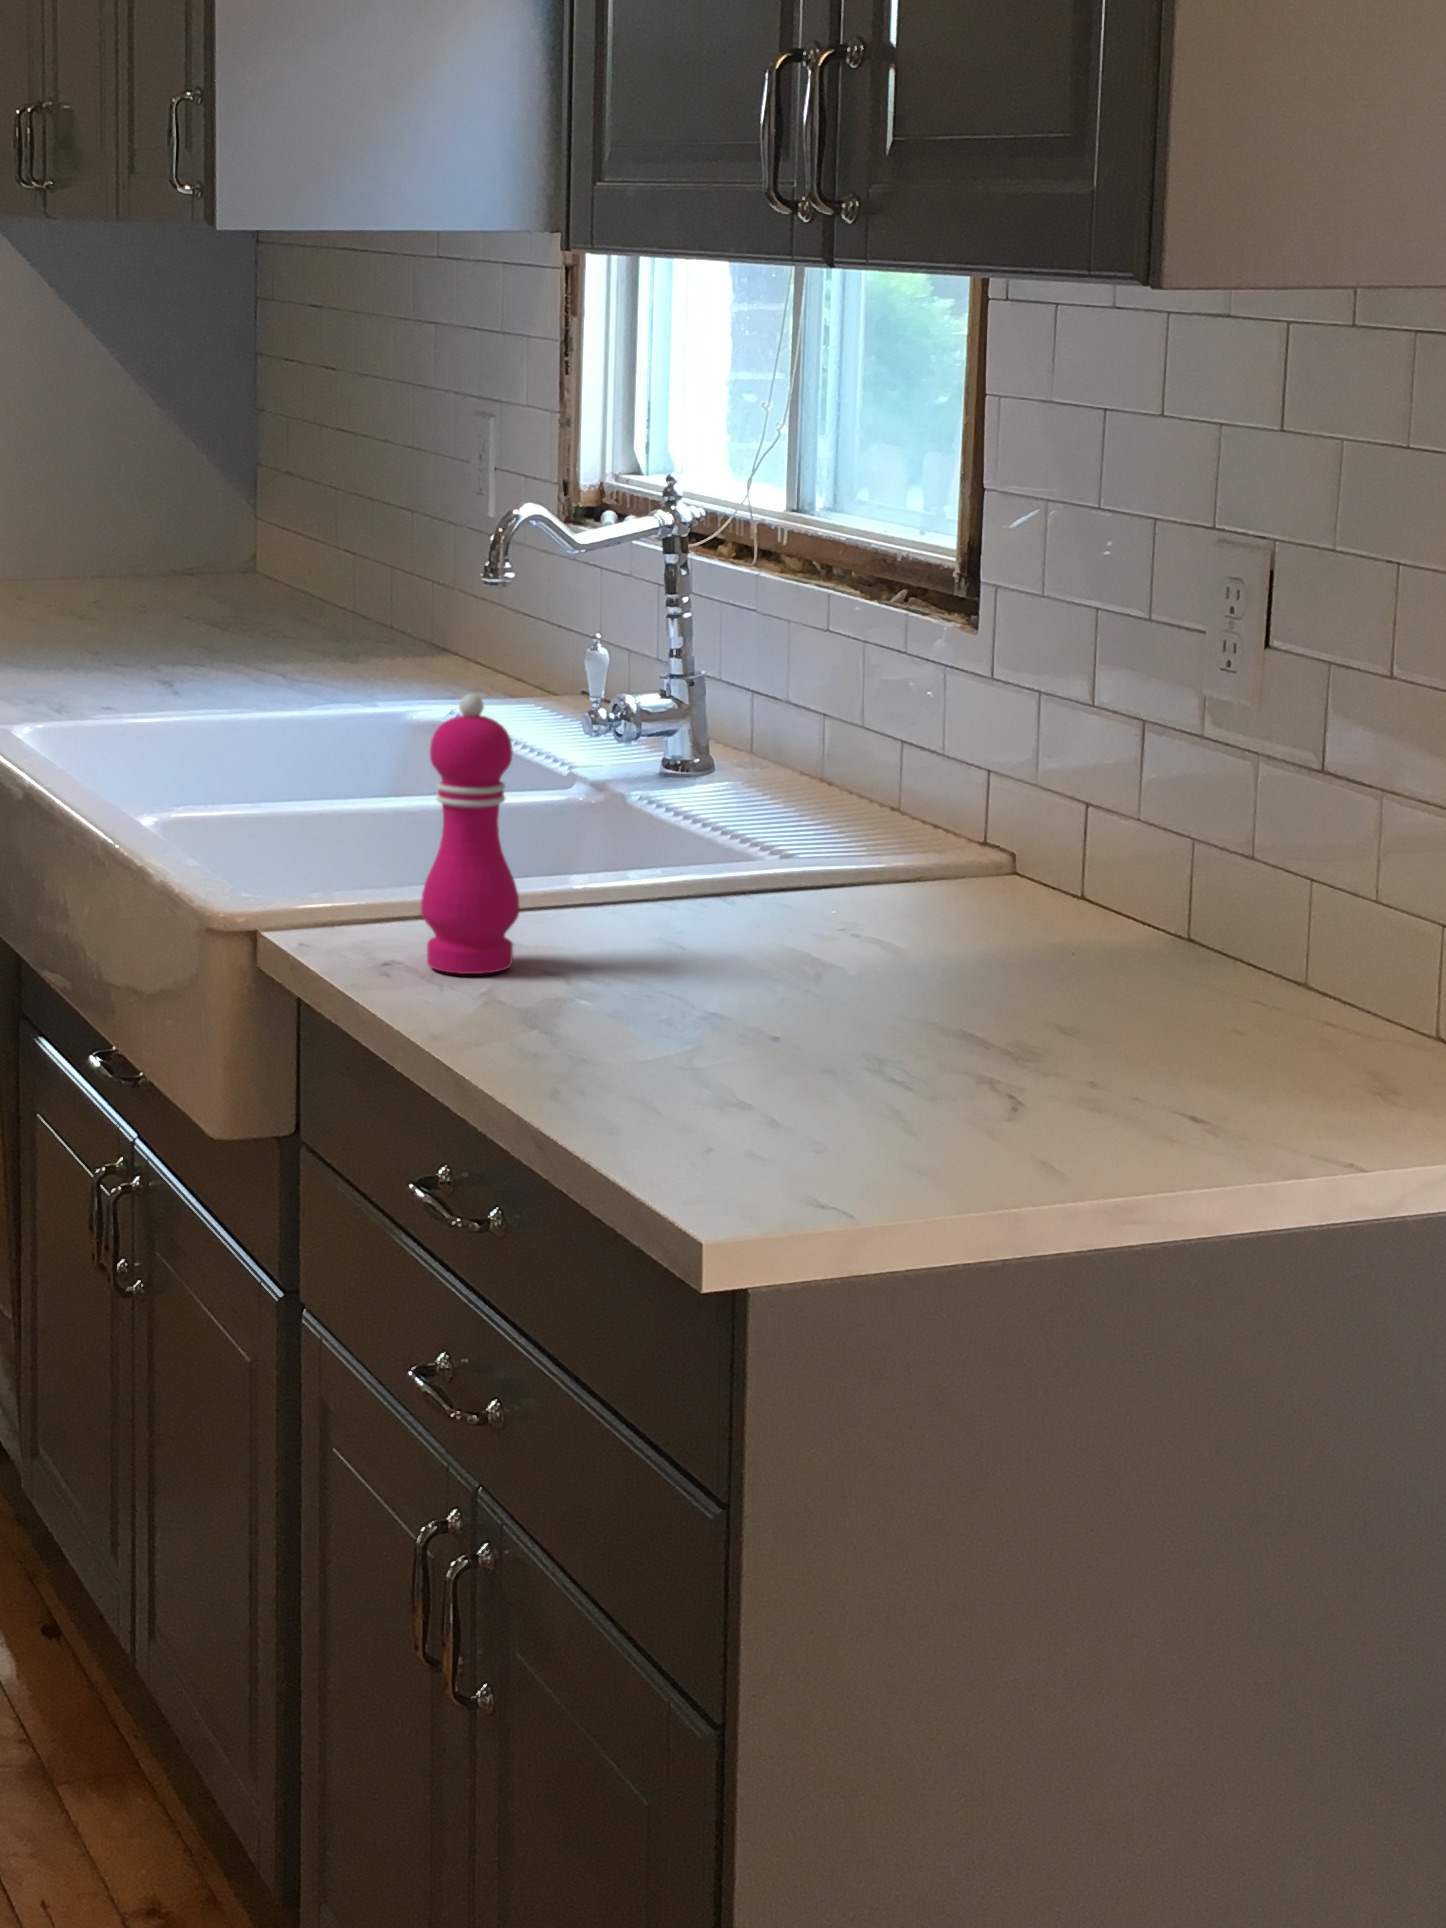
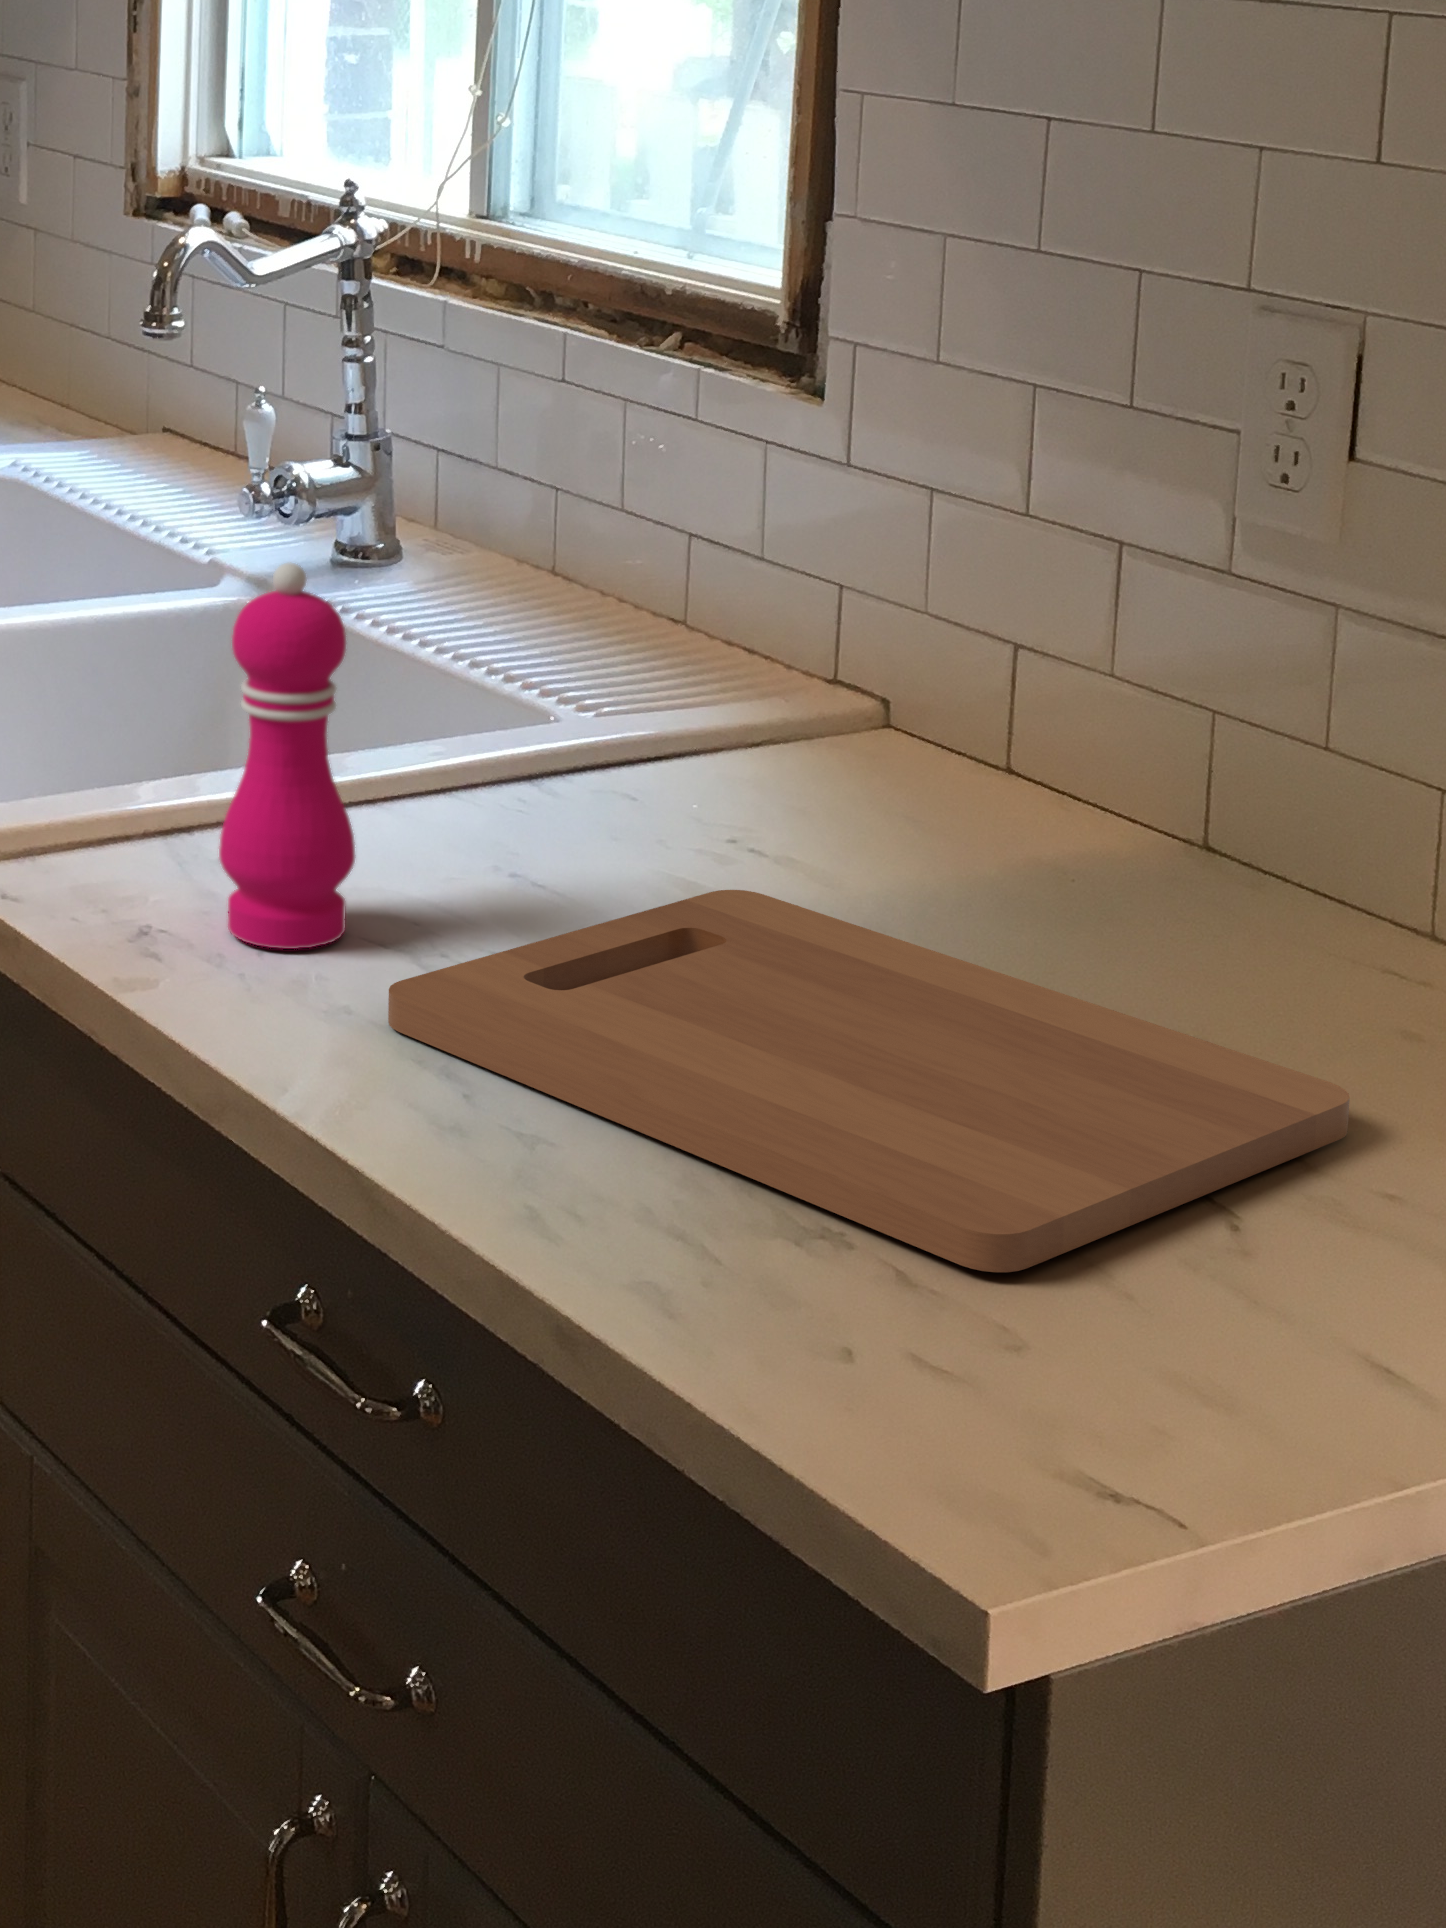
cutting board: none [508,949,1152,1134] -> present [388,890,1350,1272]

